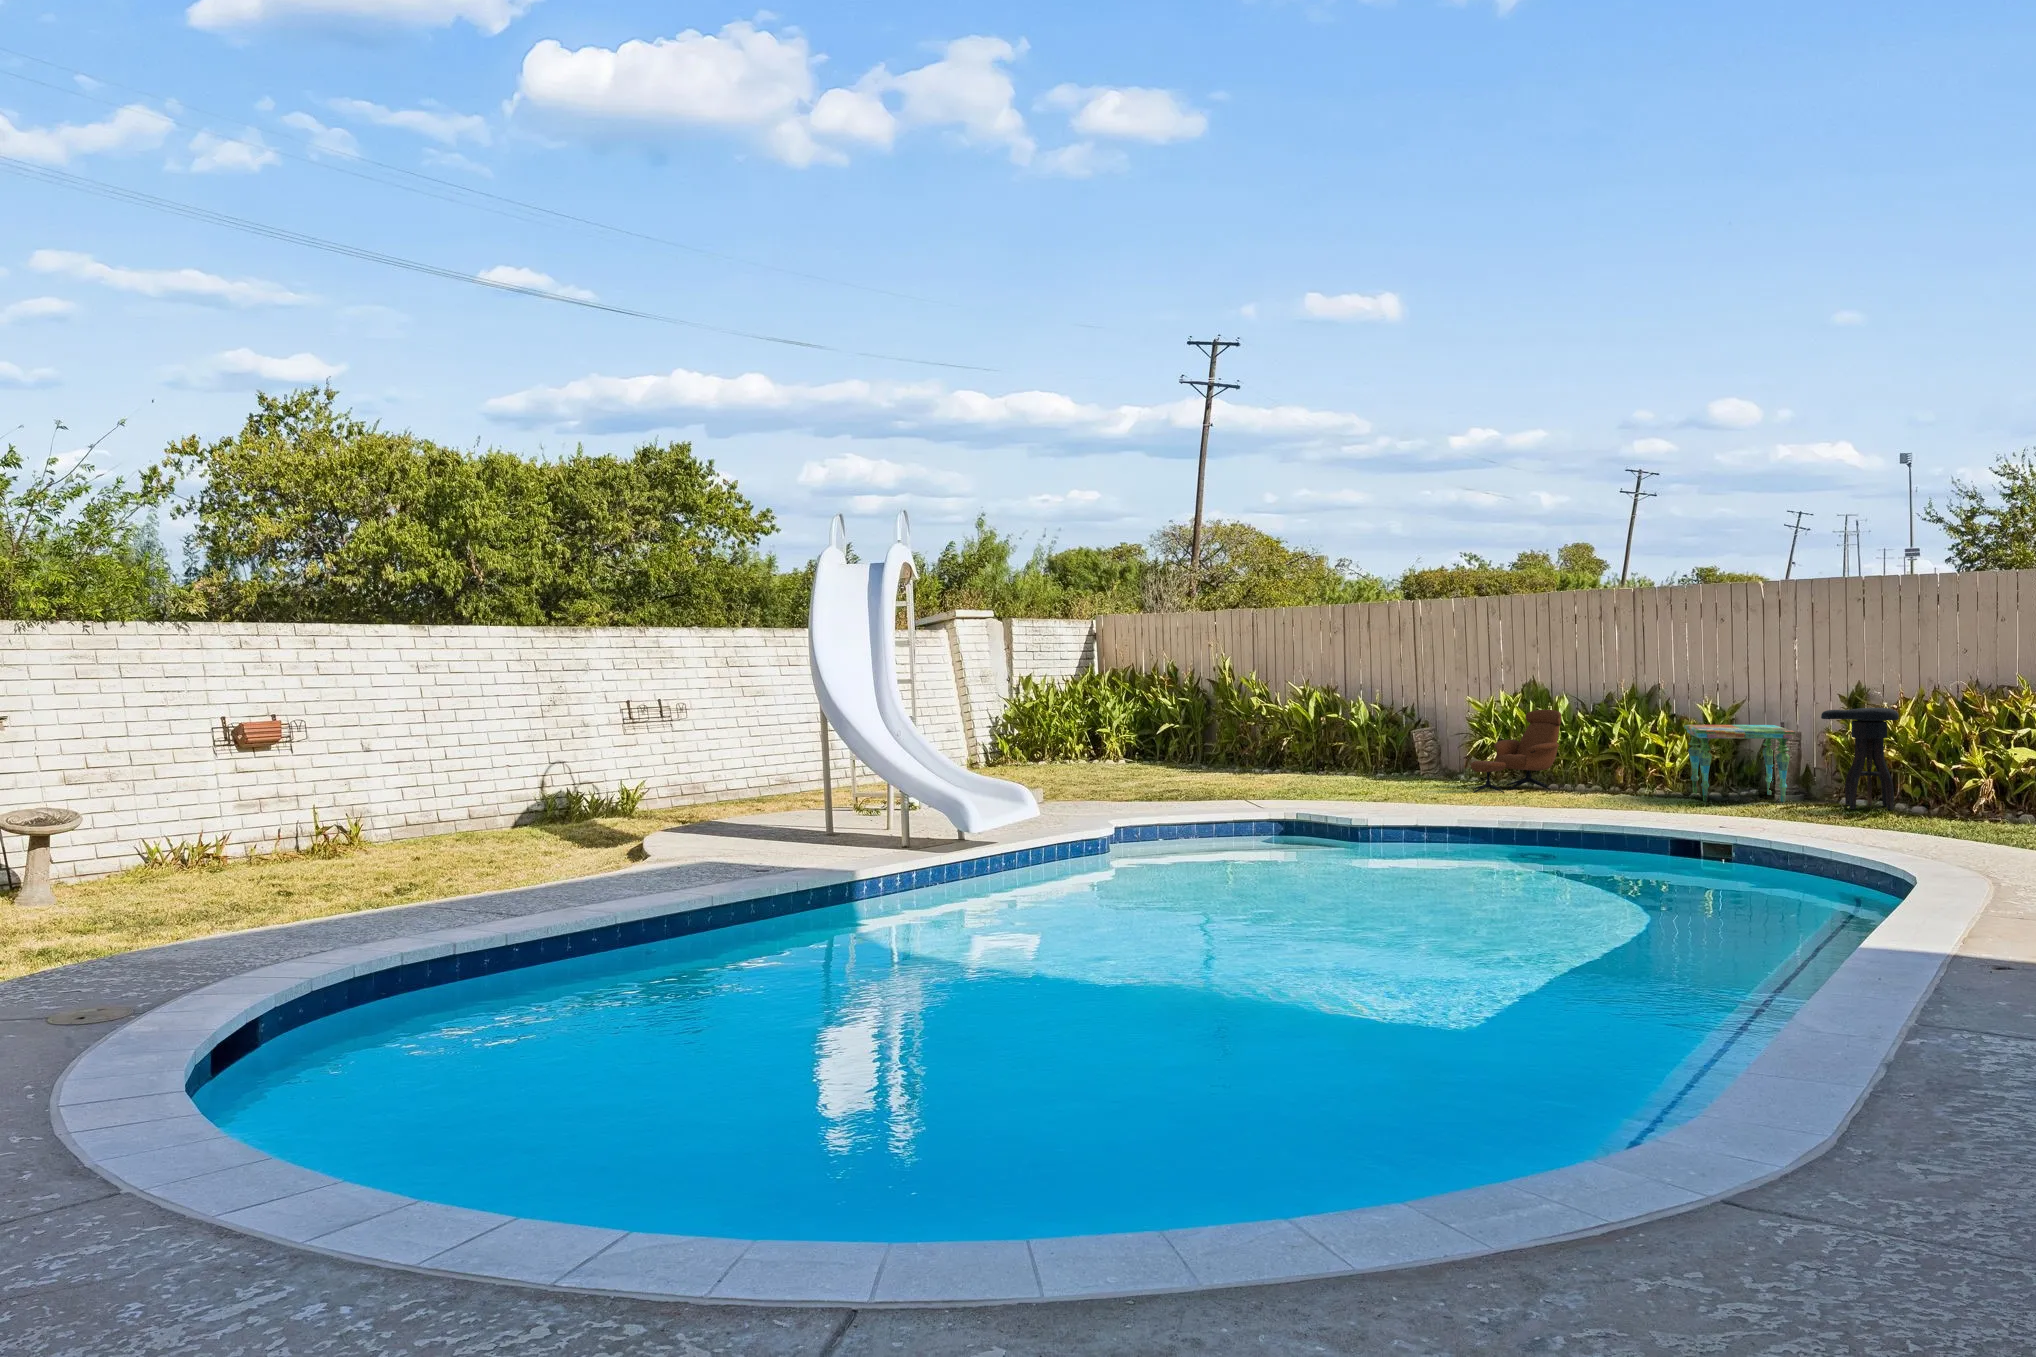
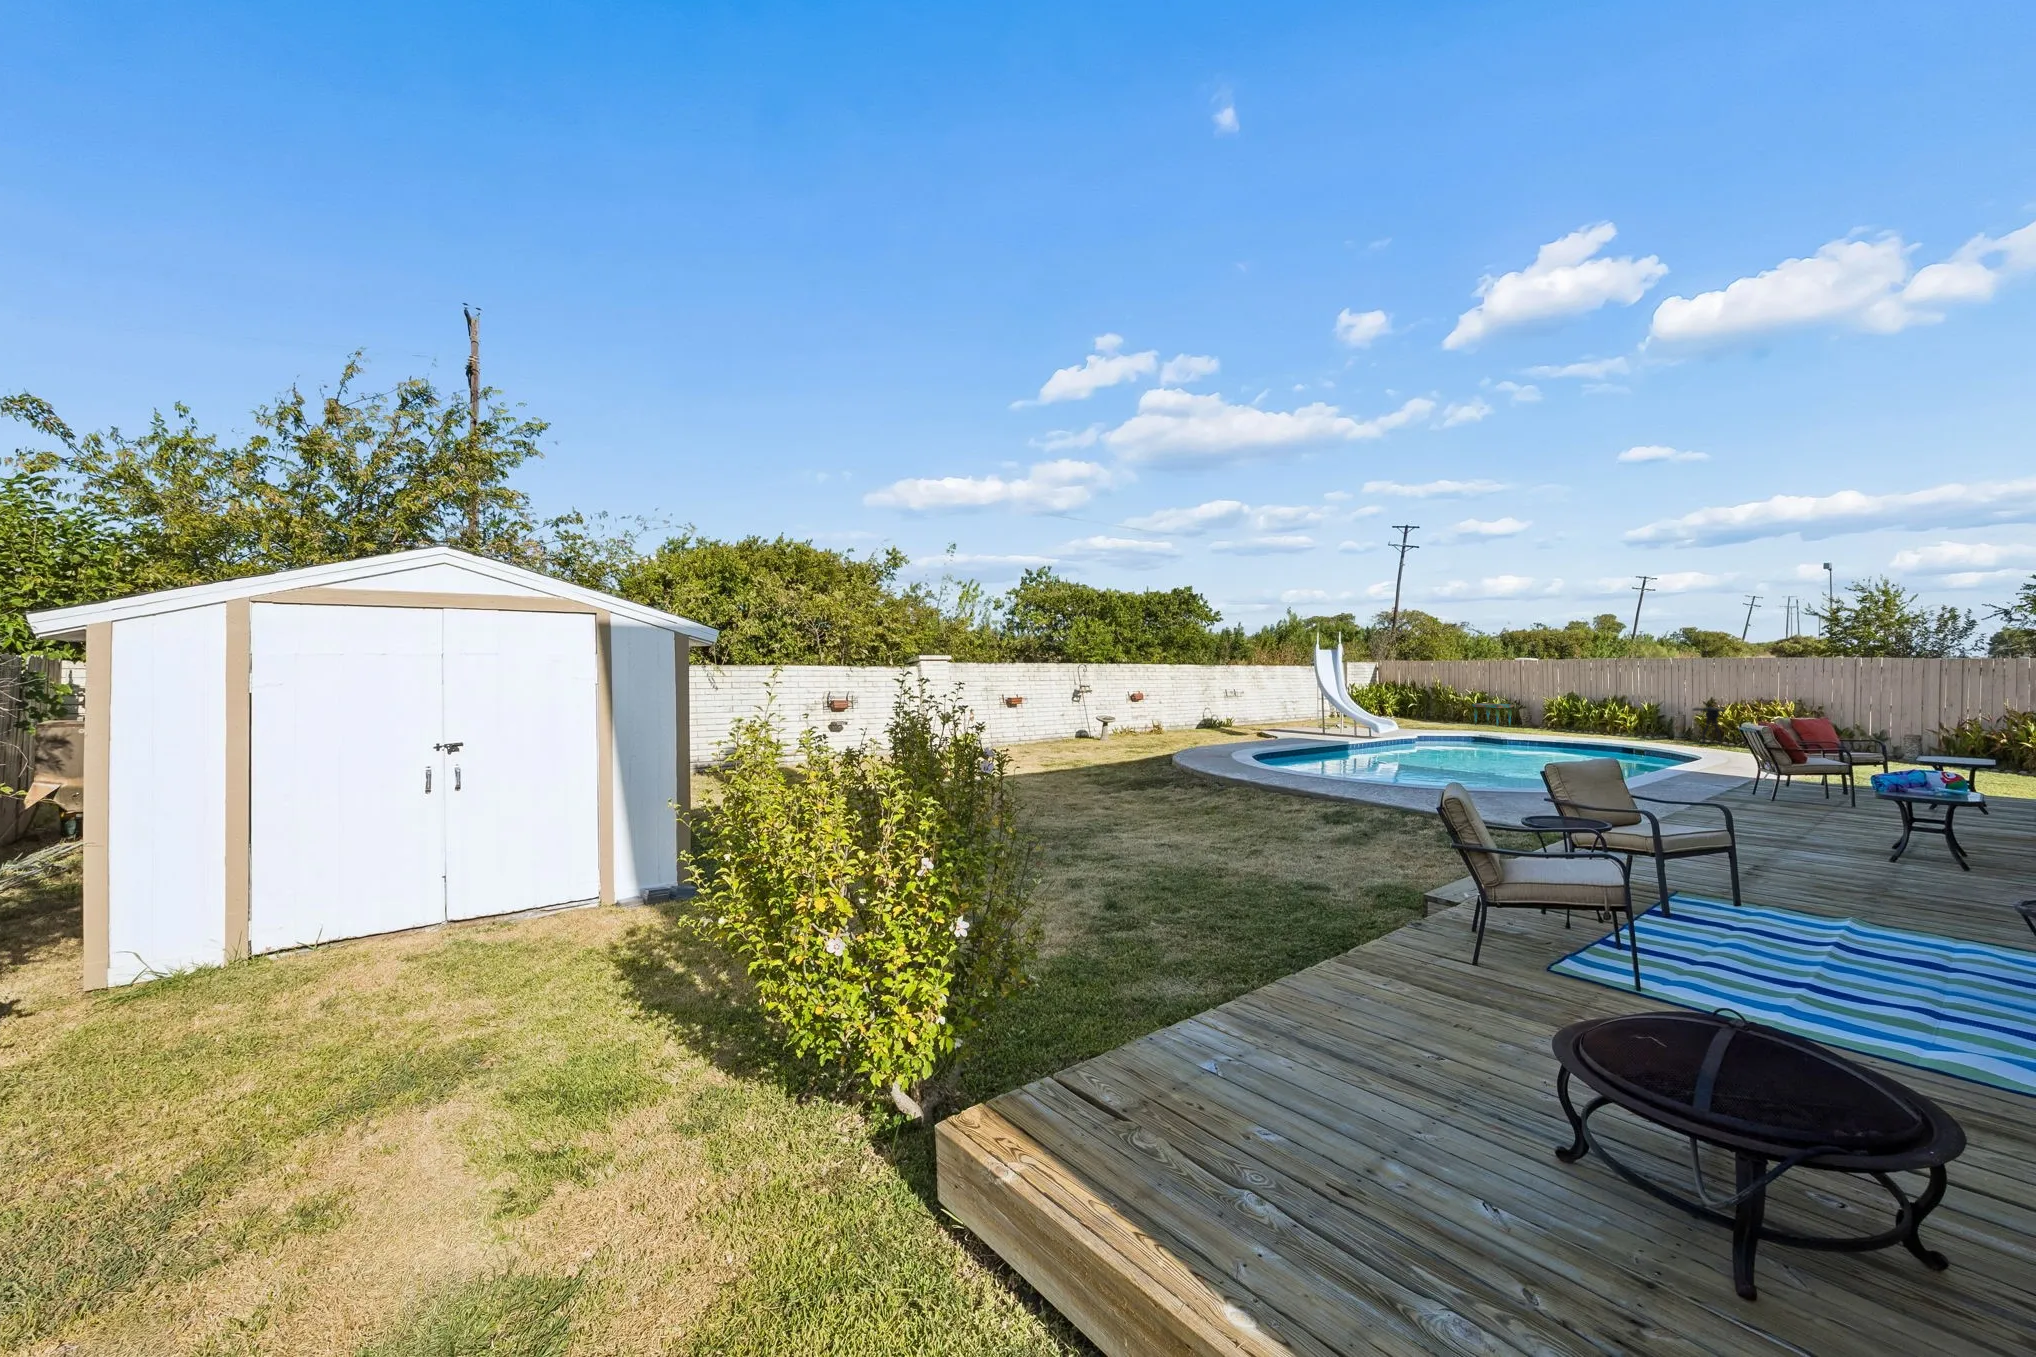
lounge chair: present [1471,709,1561,793] -> none [1545,703,1584,733]
side table: present [1684,725,1795,802] -> present [1472,703,1514,727]

